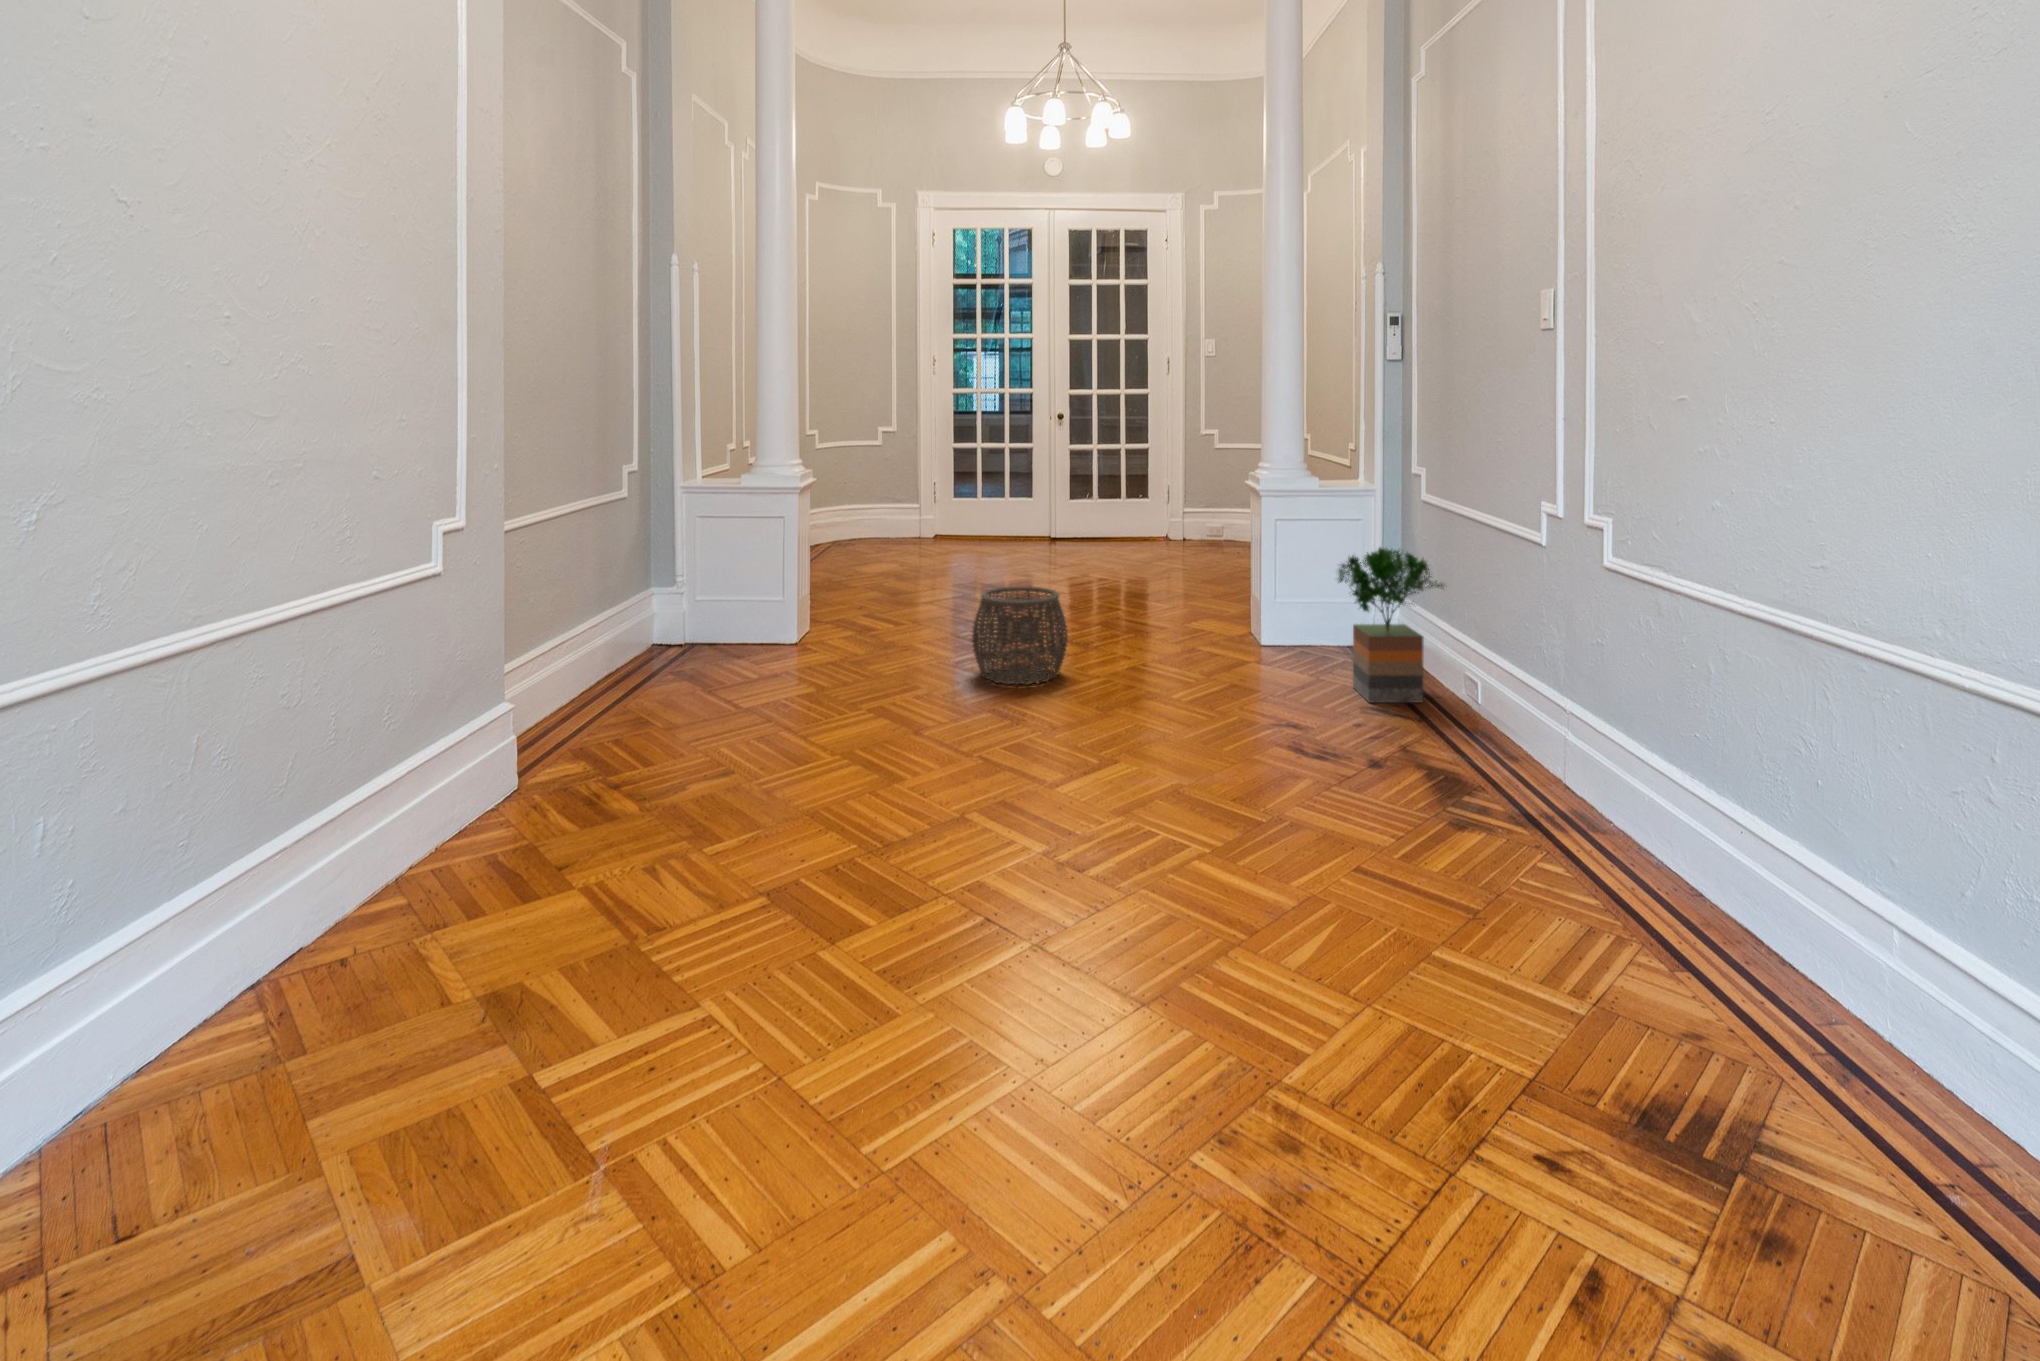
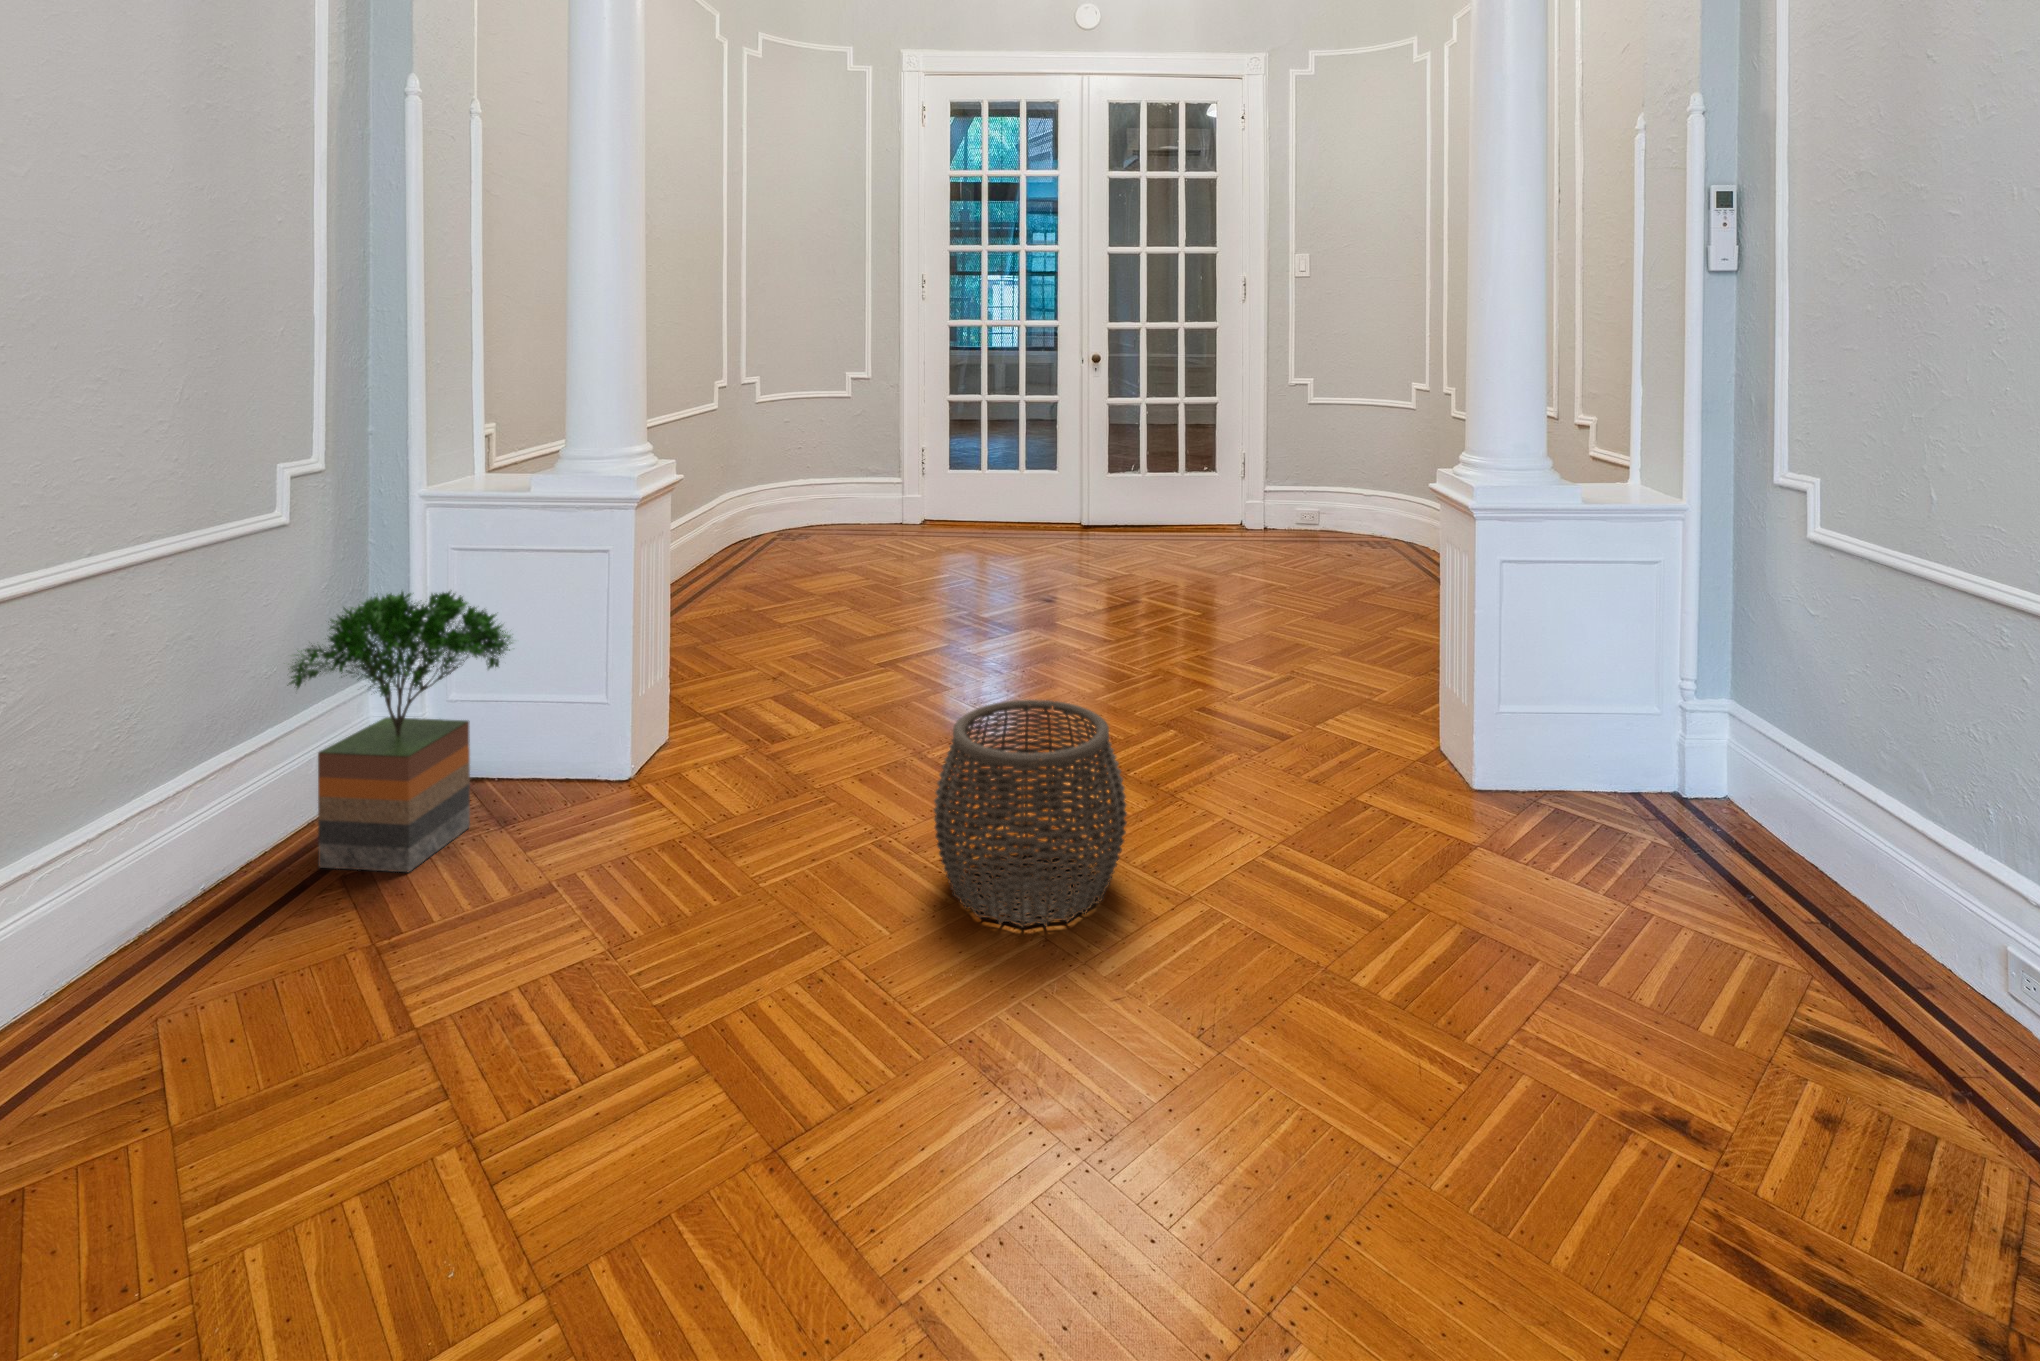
potted tree: present [1337,548,1444,703] -> present [287,591,512,872]

